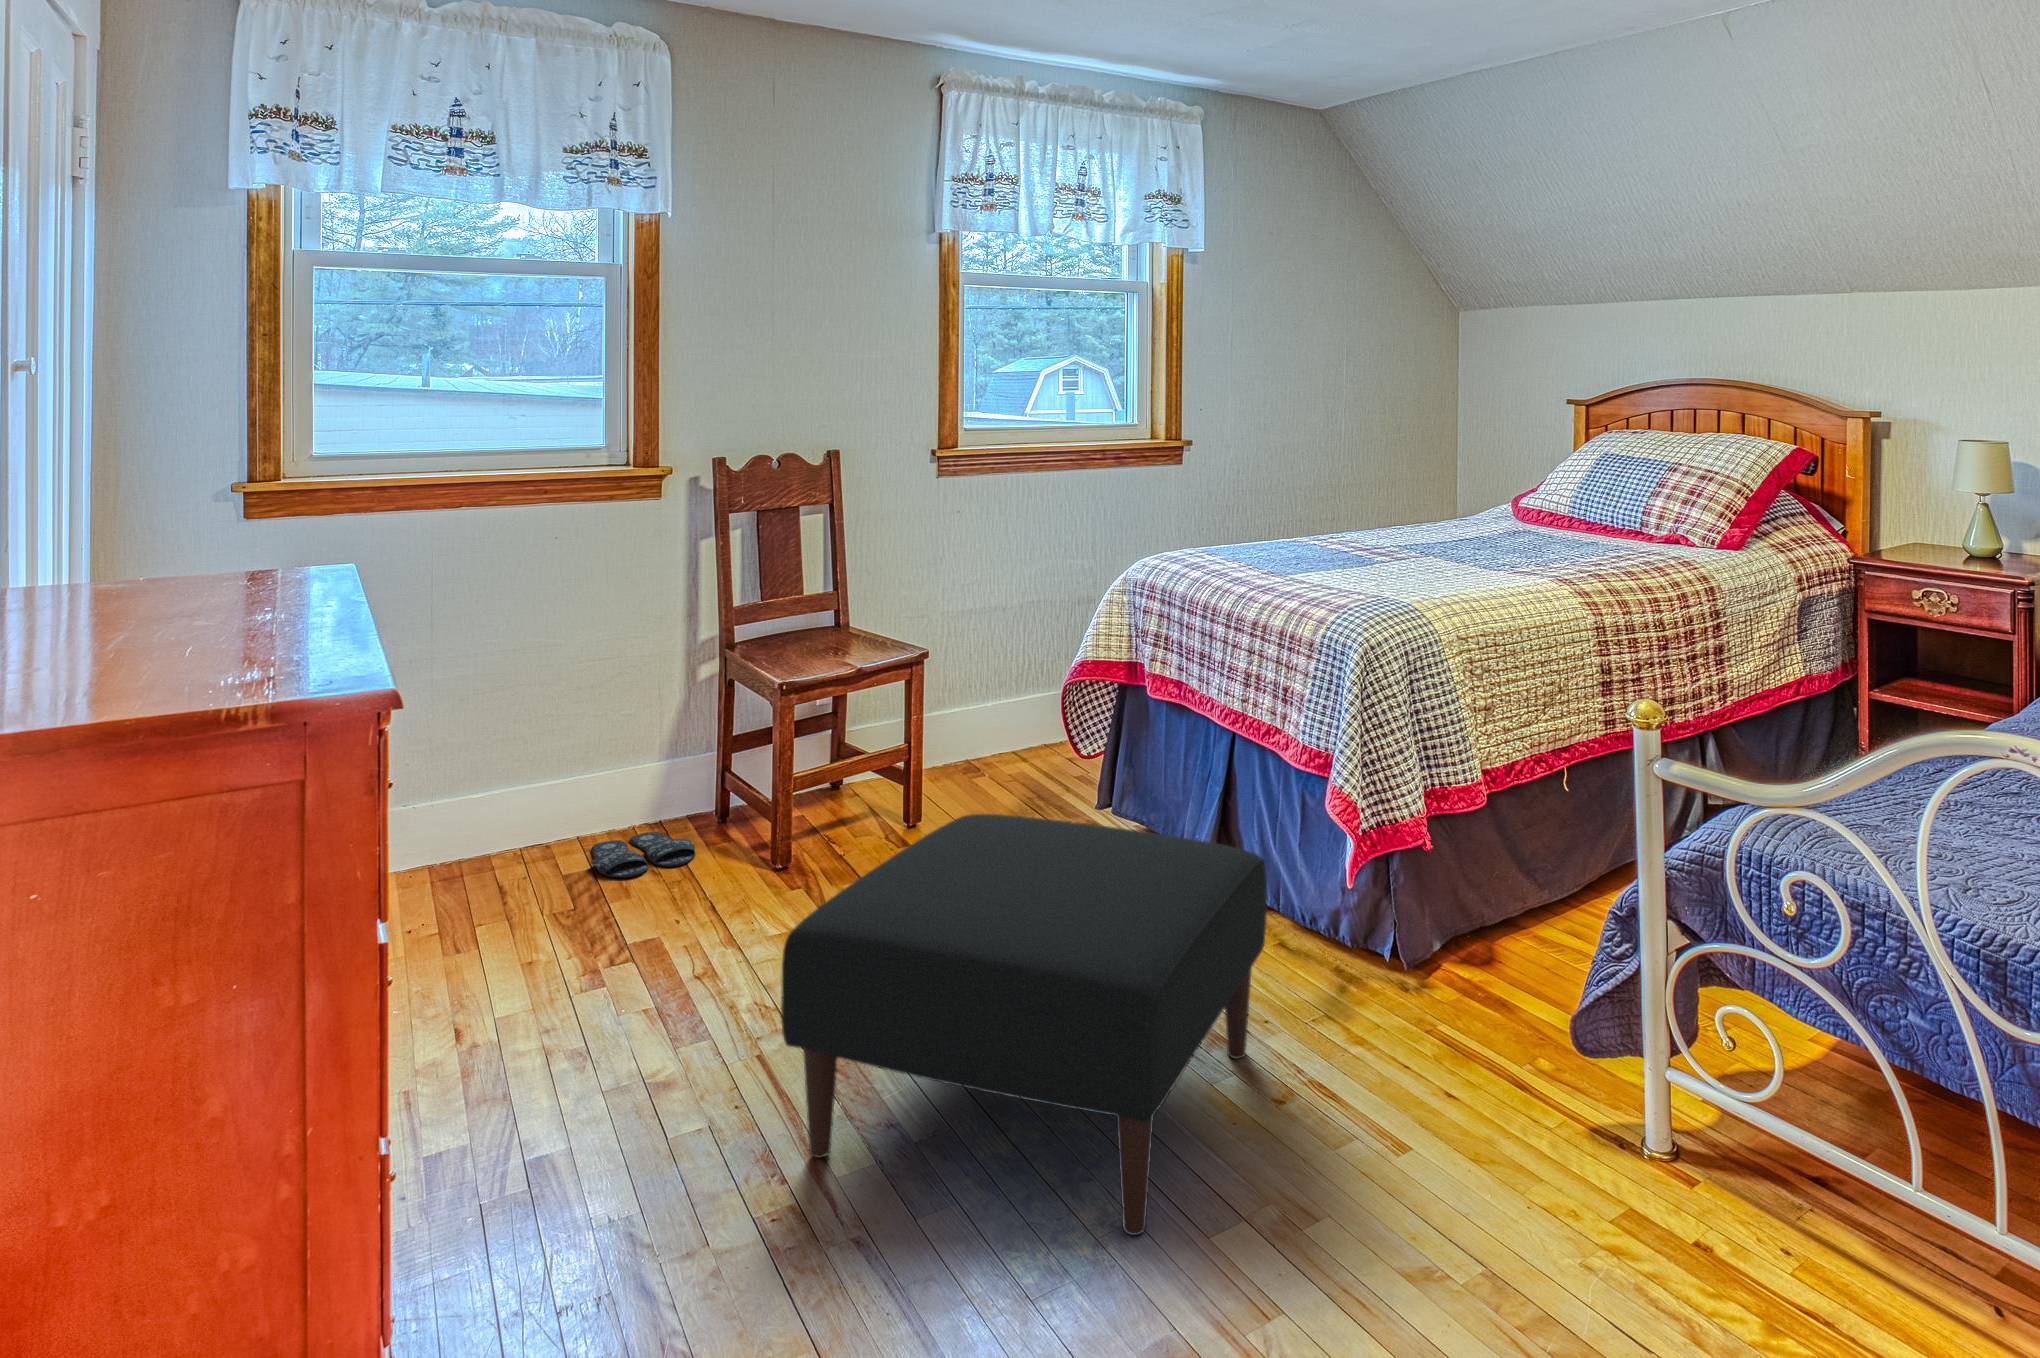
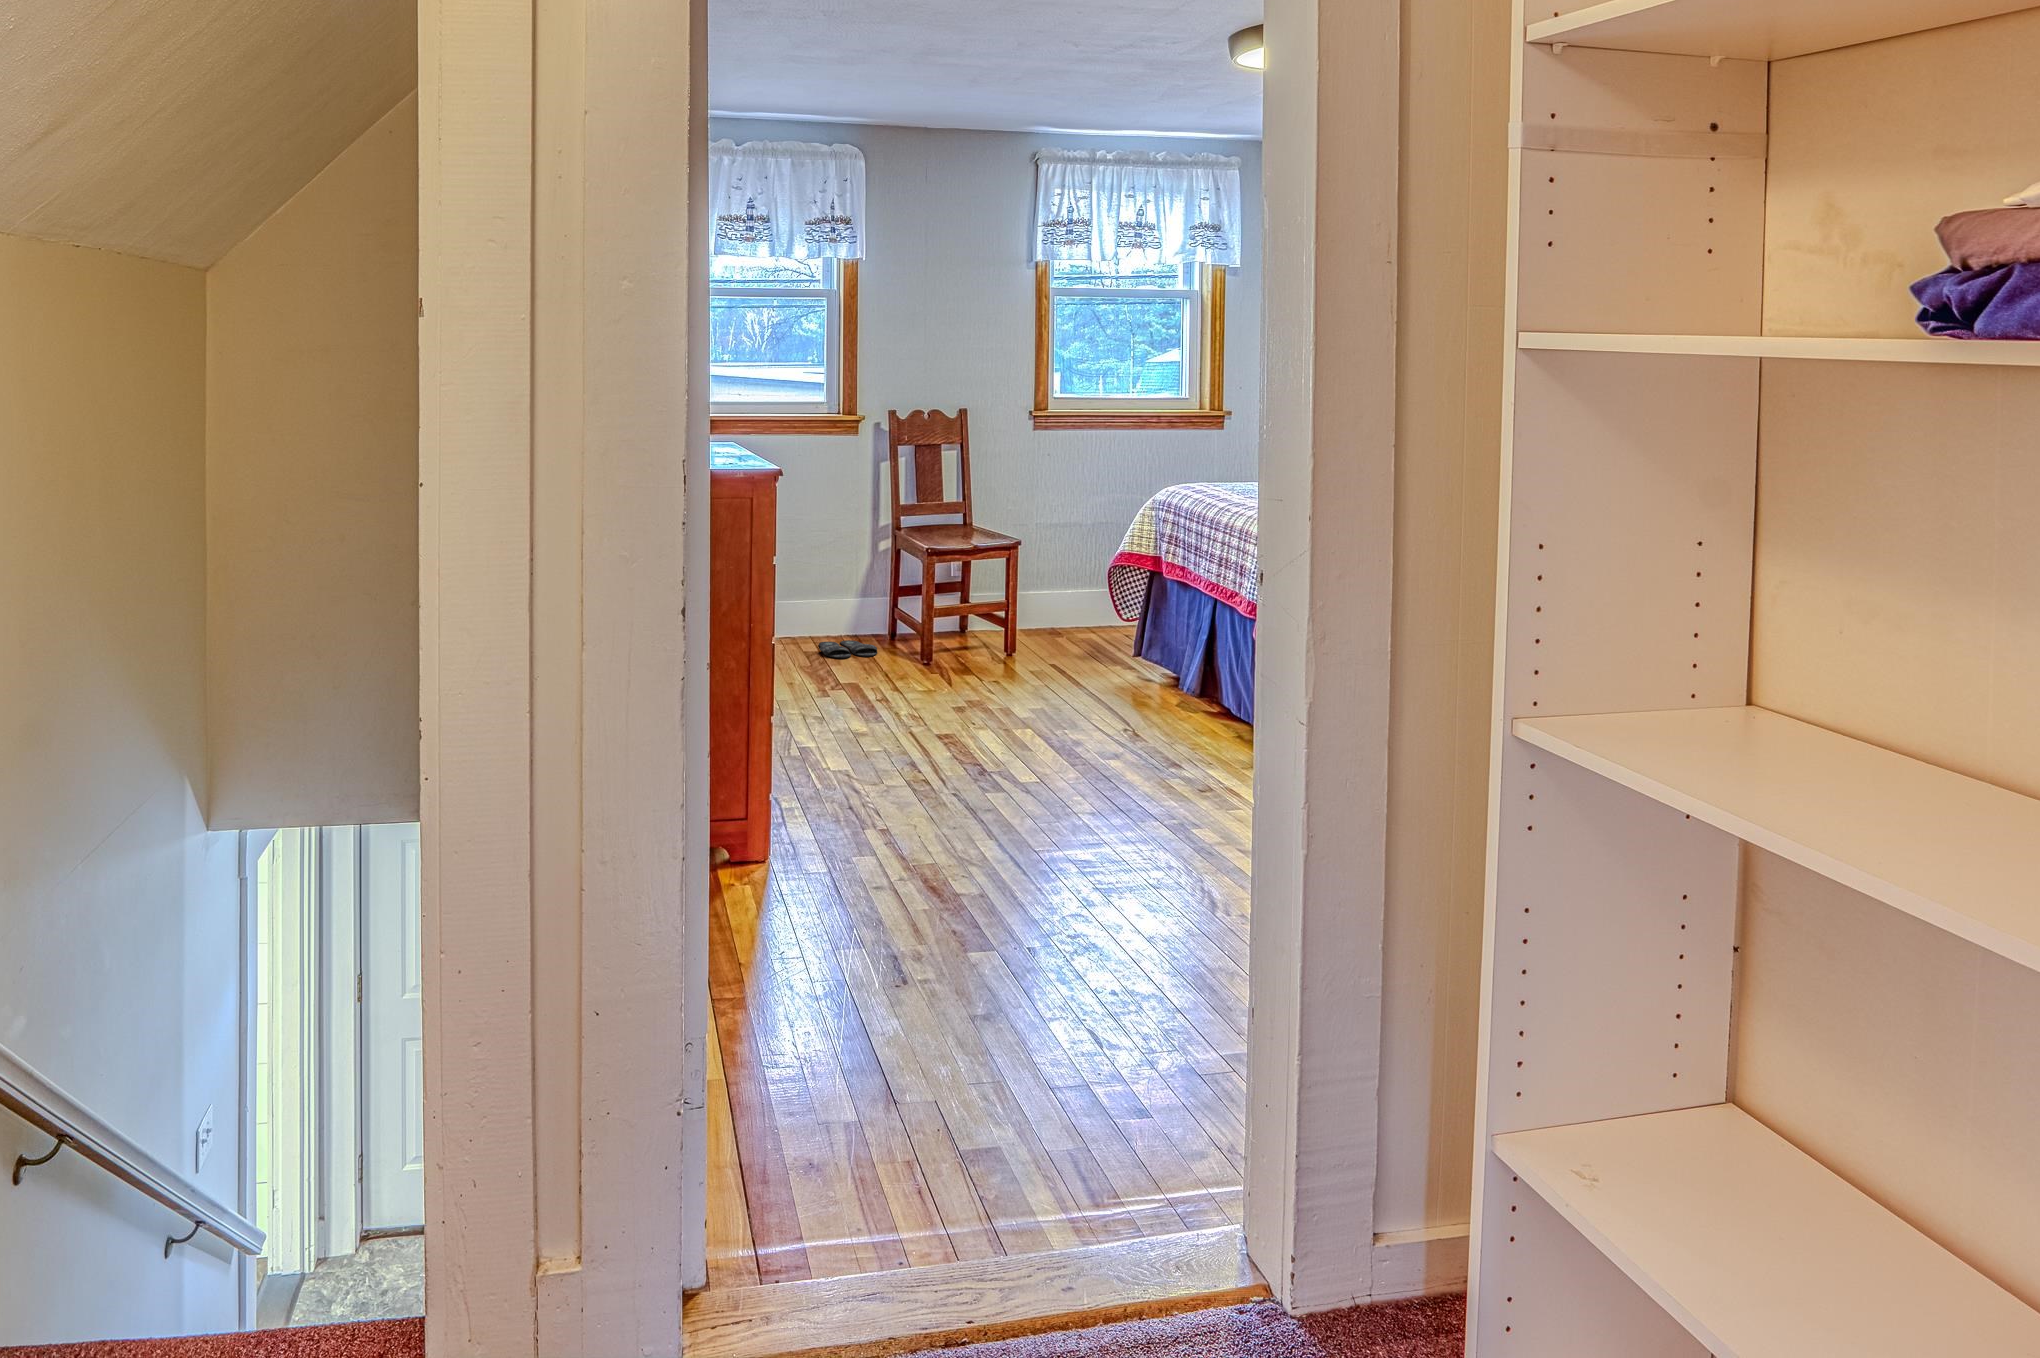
ottoman: present [781,814,1267,1235] -> none [919,620,1204,816]

